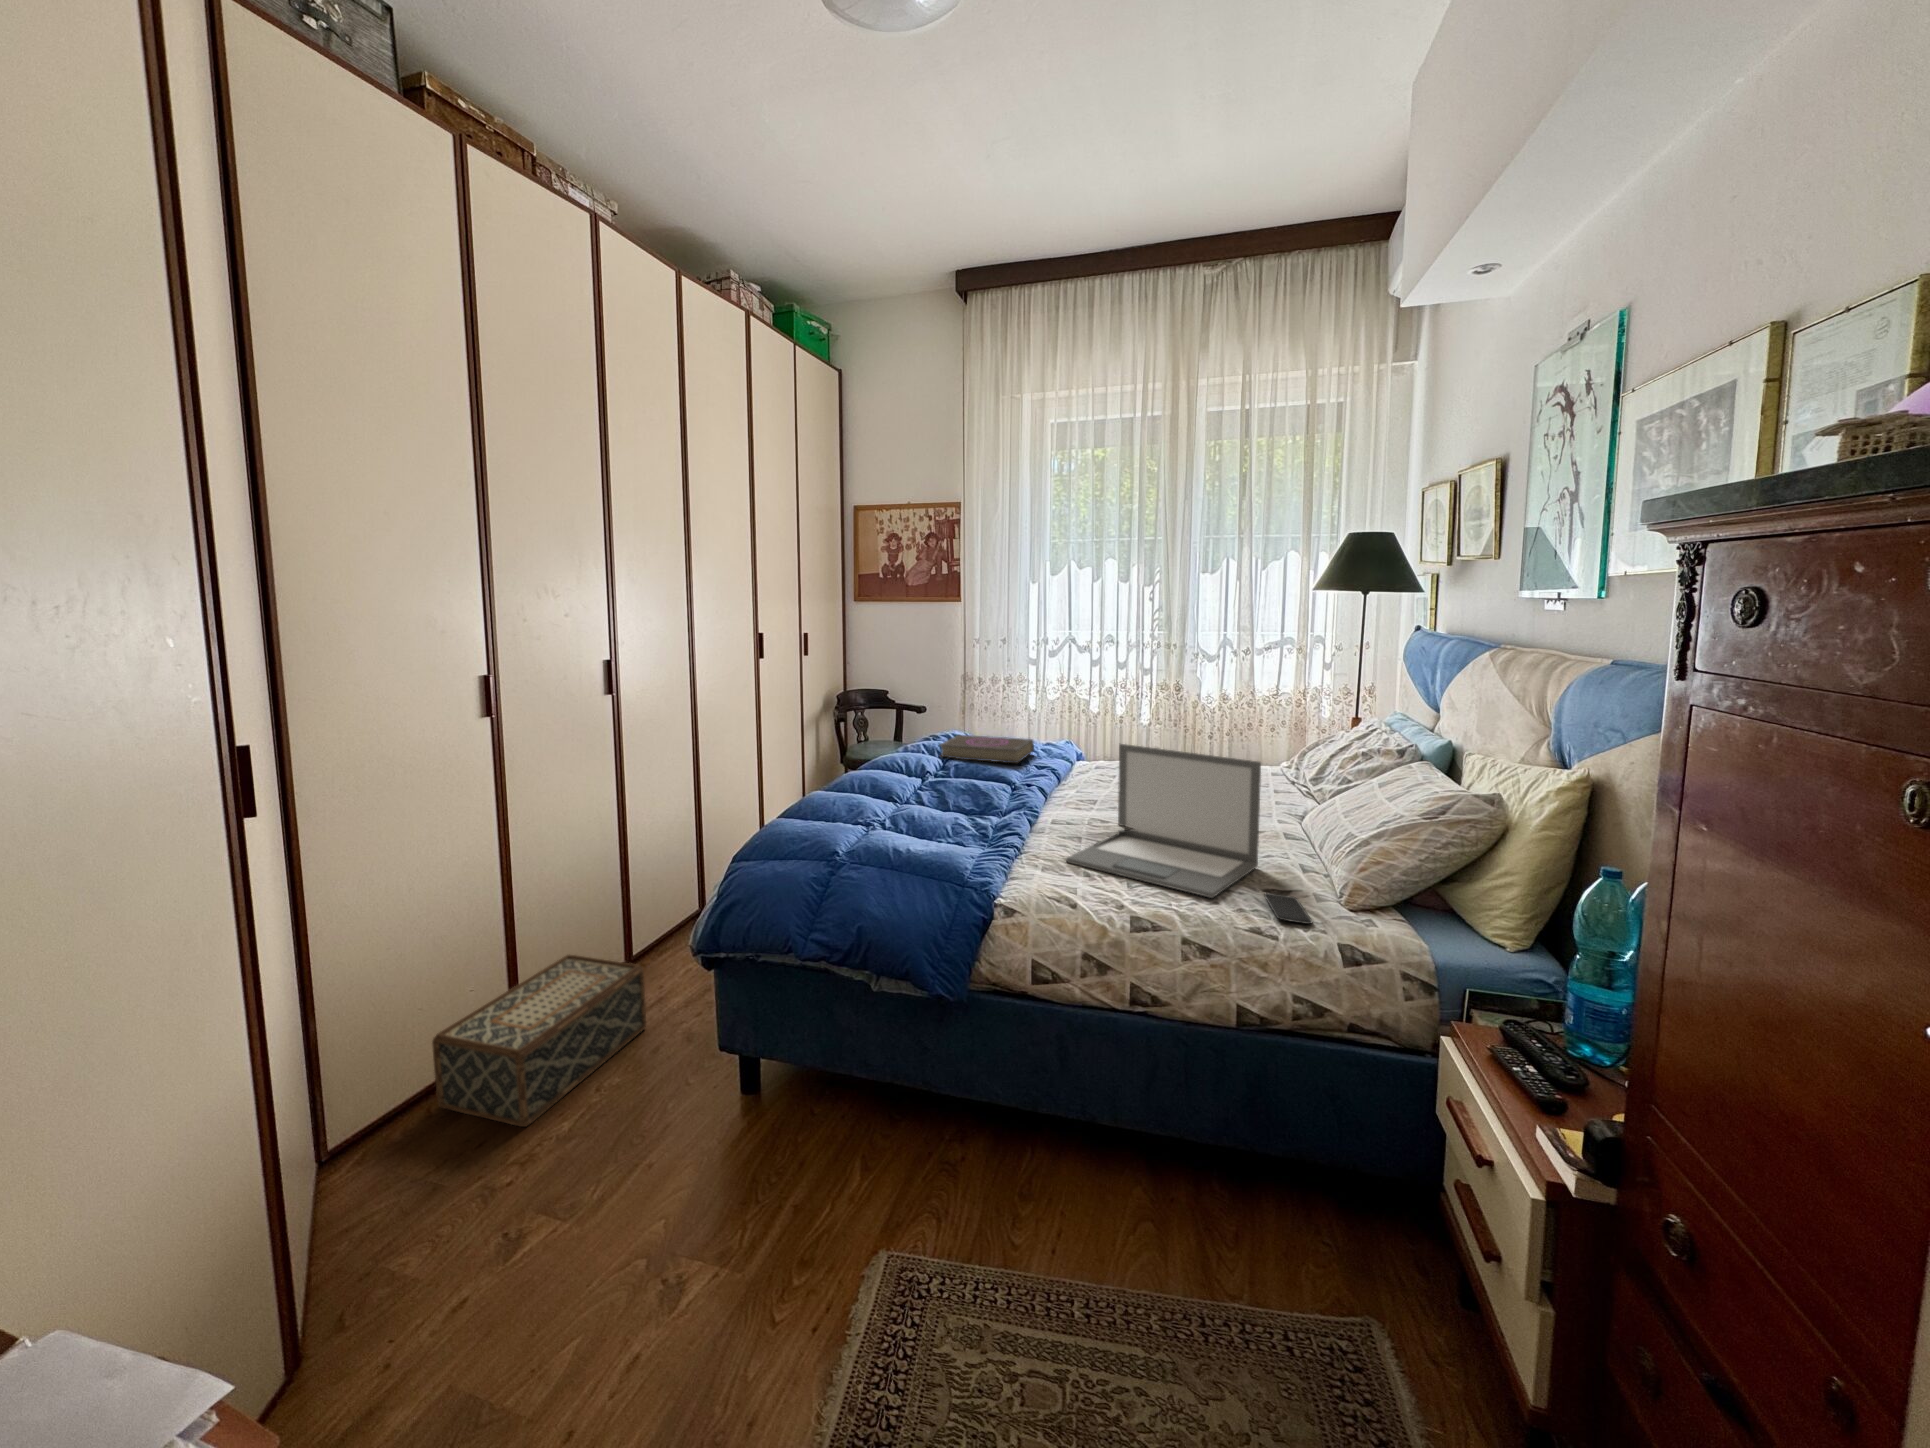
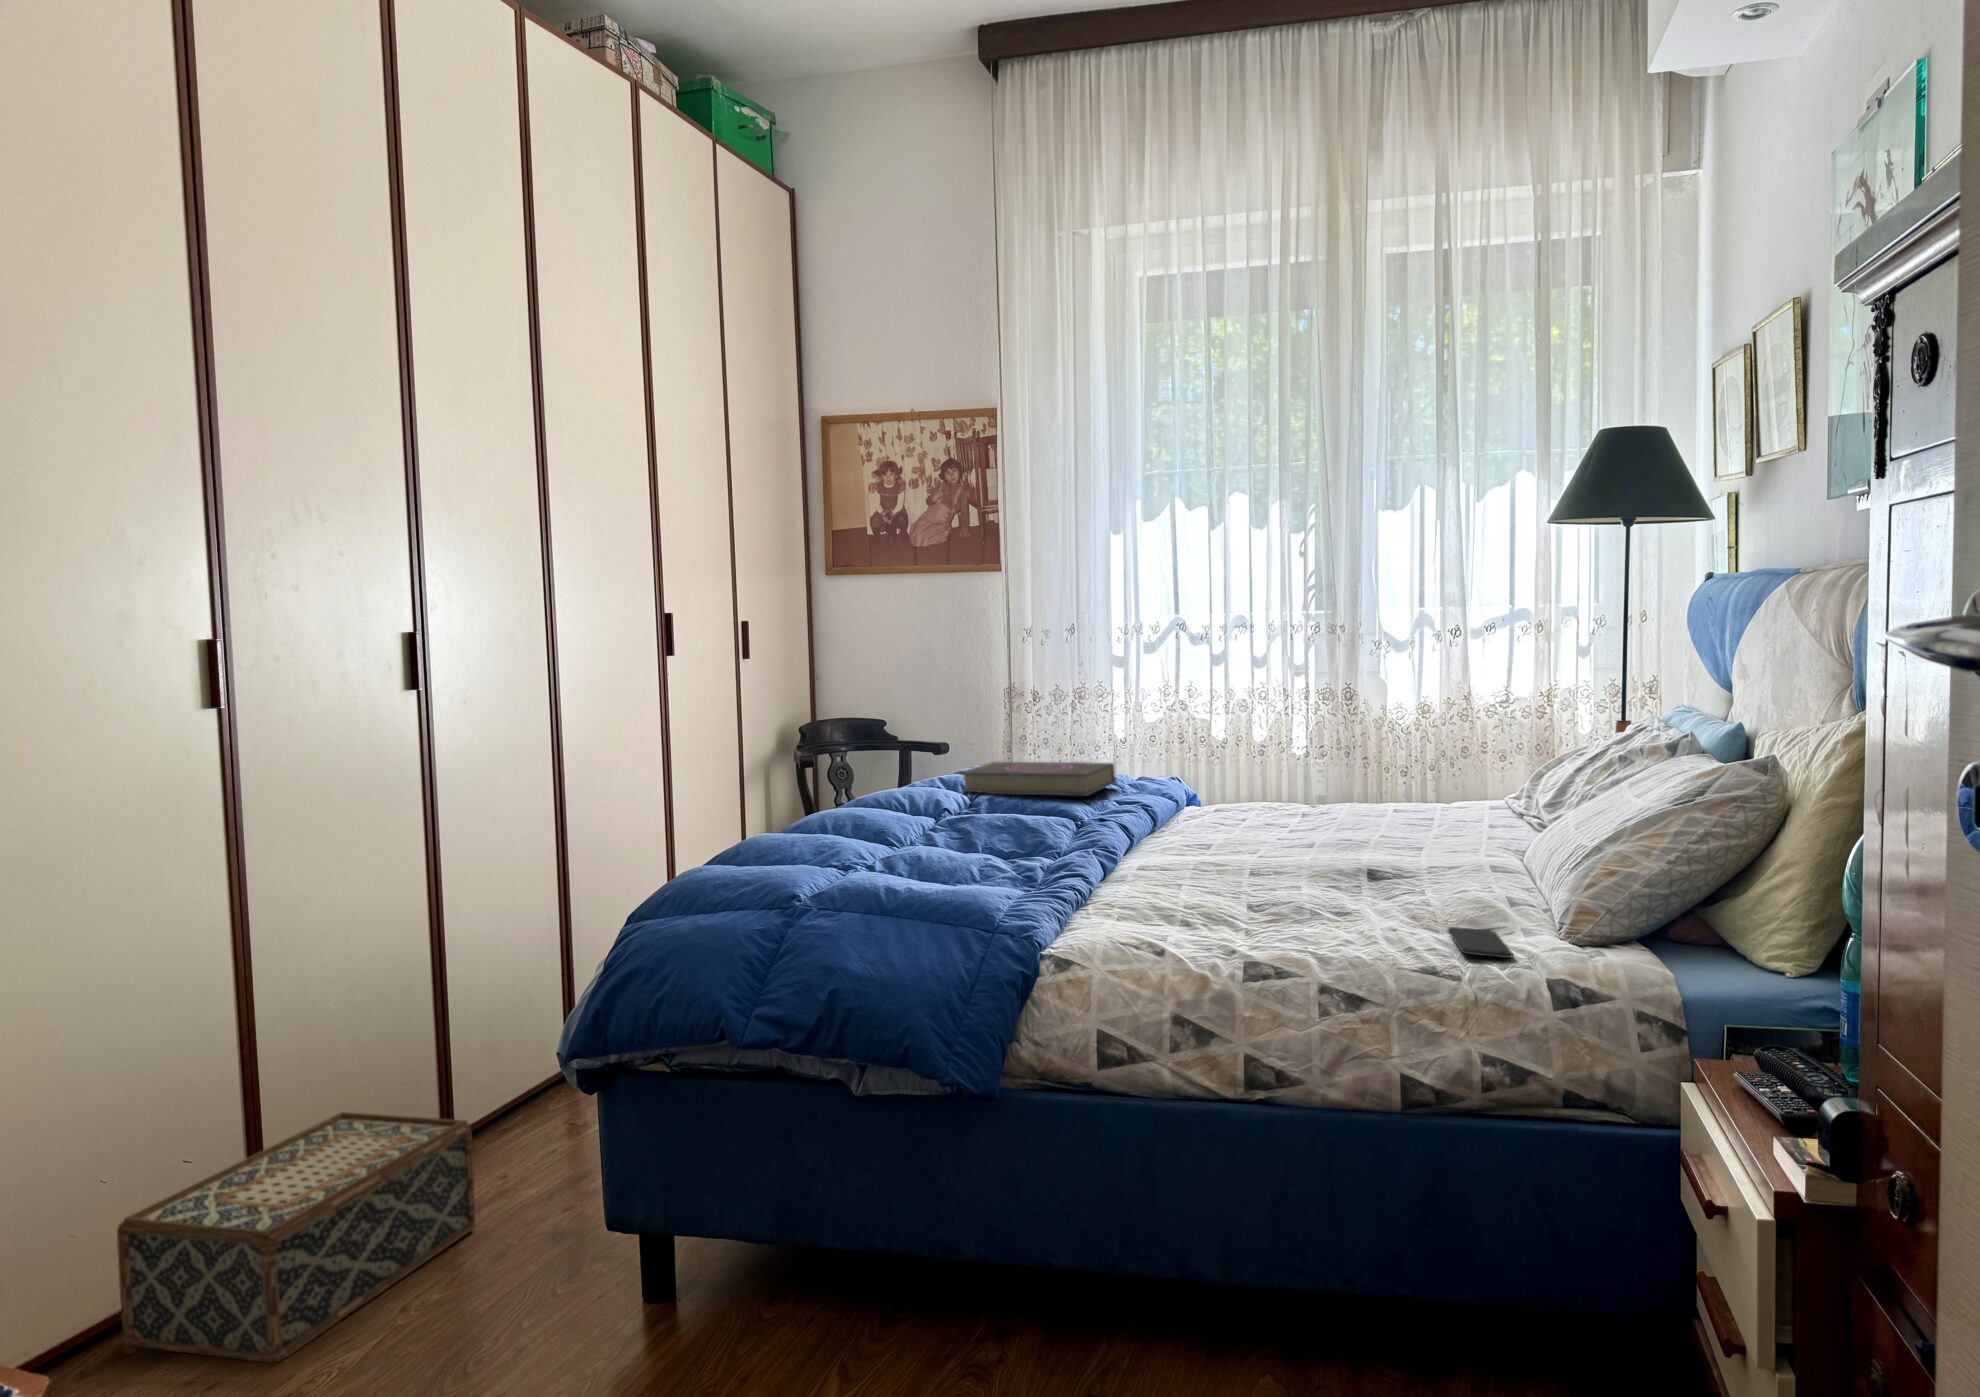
laptop: present [1066,744,1261,898] -> none [1154,732,1446,937]

